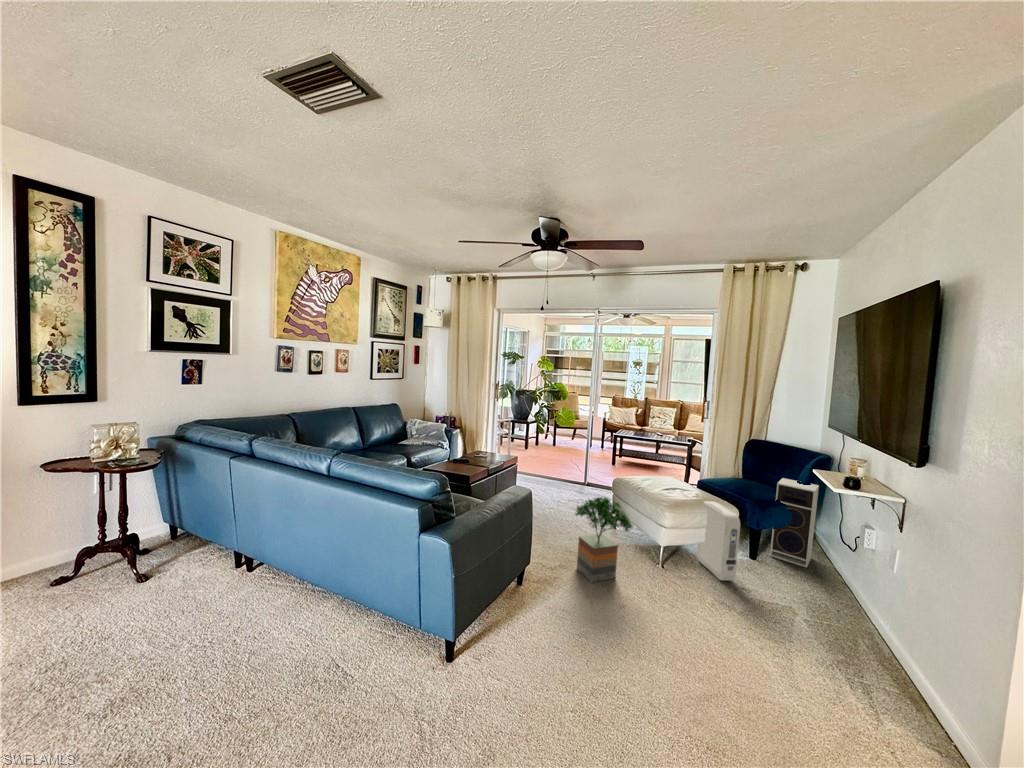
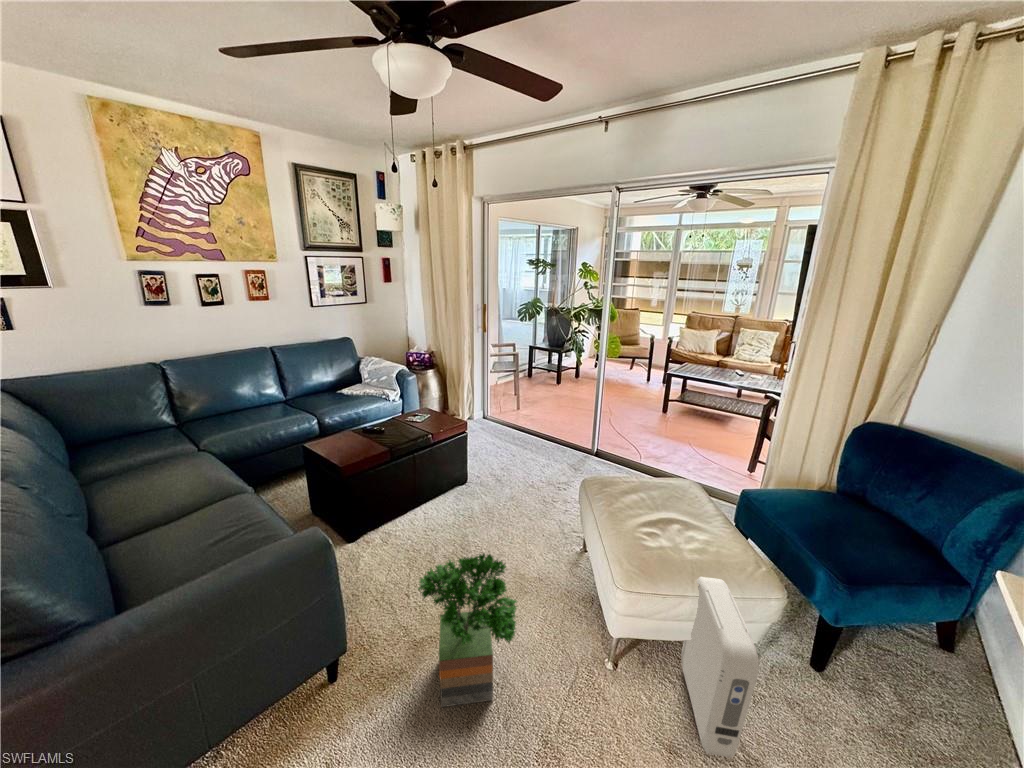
speaker: present [770,478,819,568] -> none [845,531,1004,730]

